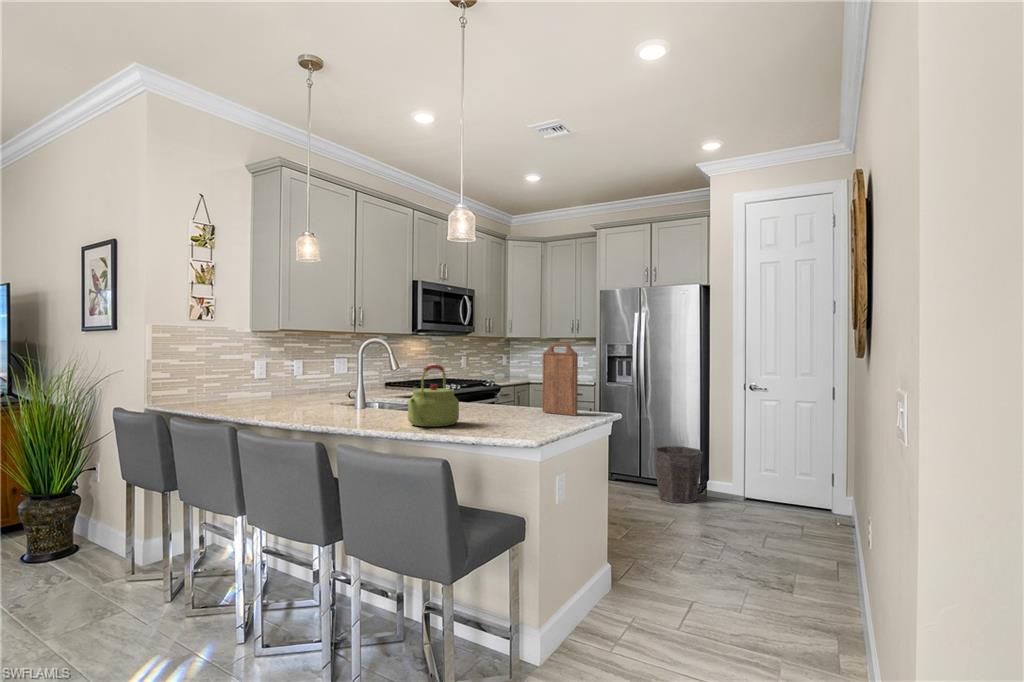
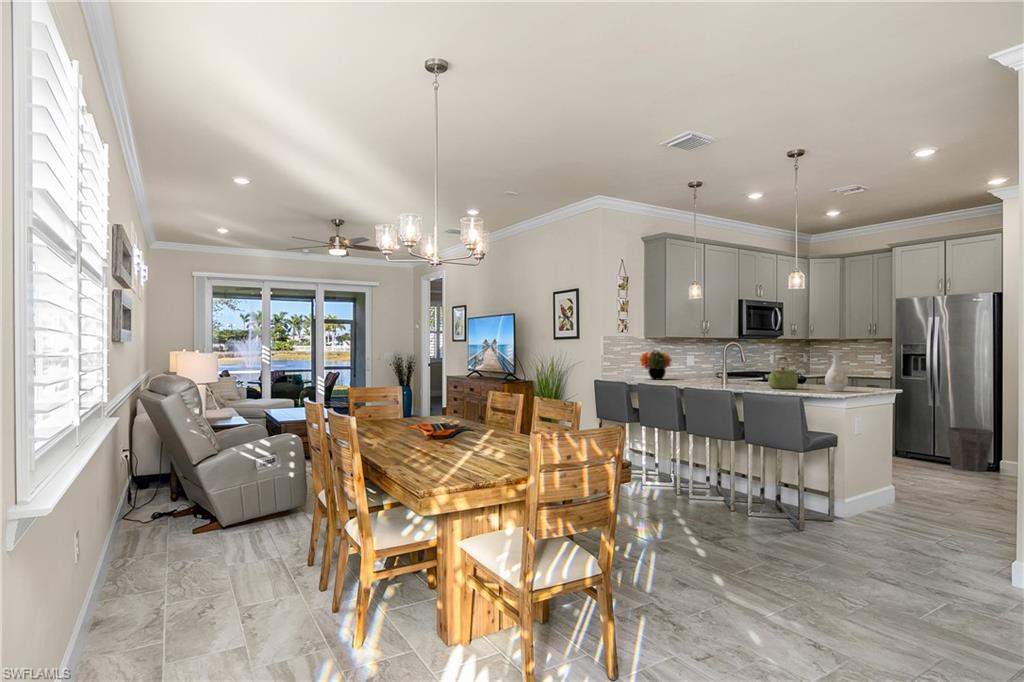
cutting board: present [542,343,578,416] -> none [847,345,872,388]
flower arrangement: none [231,350,292,400] -> present [640,350,672,379]
vase: none [501,353,540,432] -> present [825,351,848,391]

